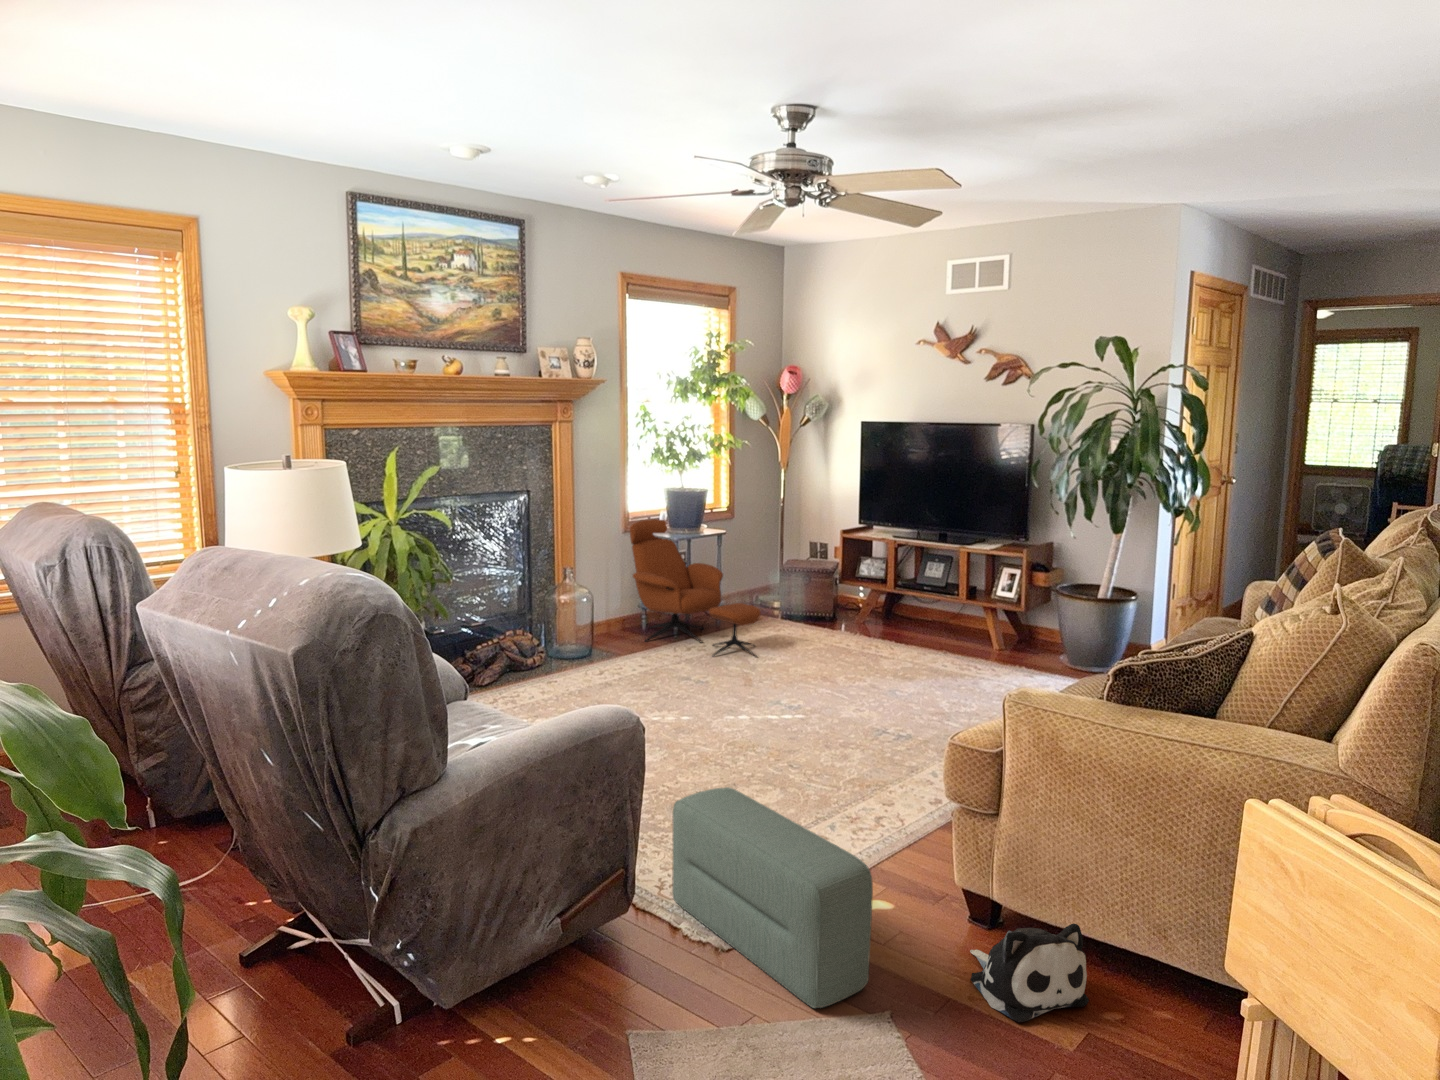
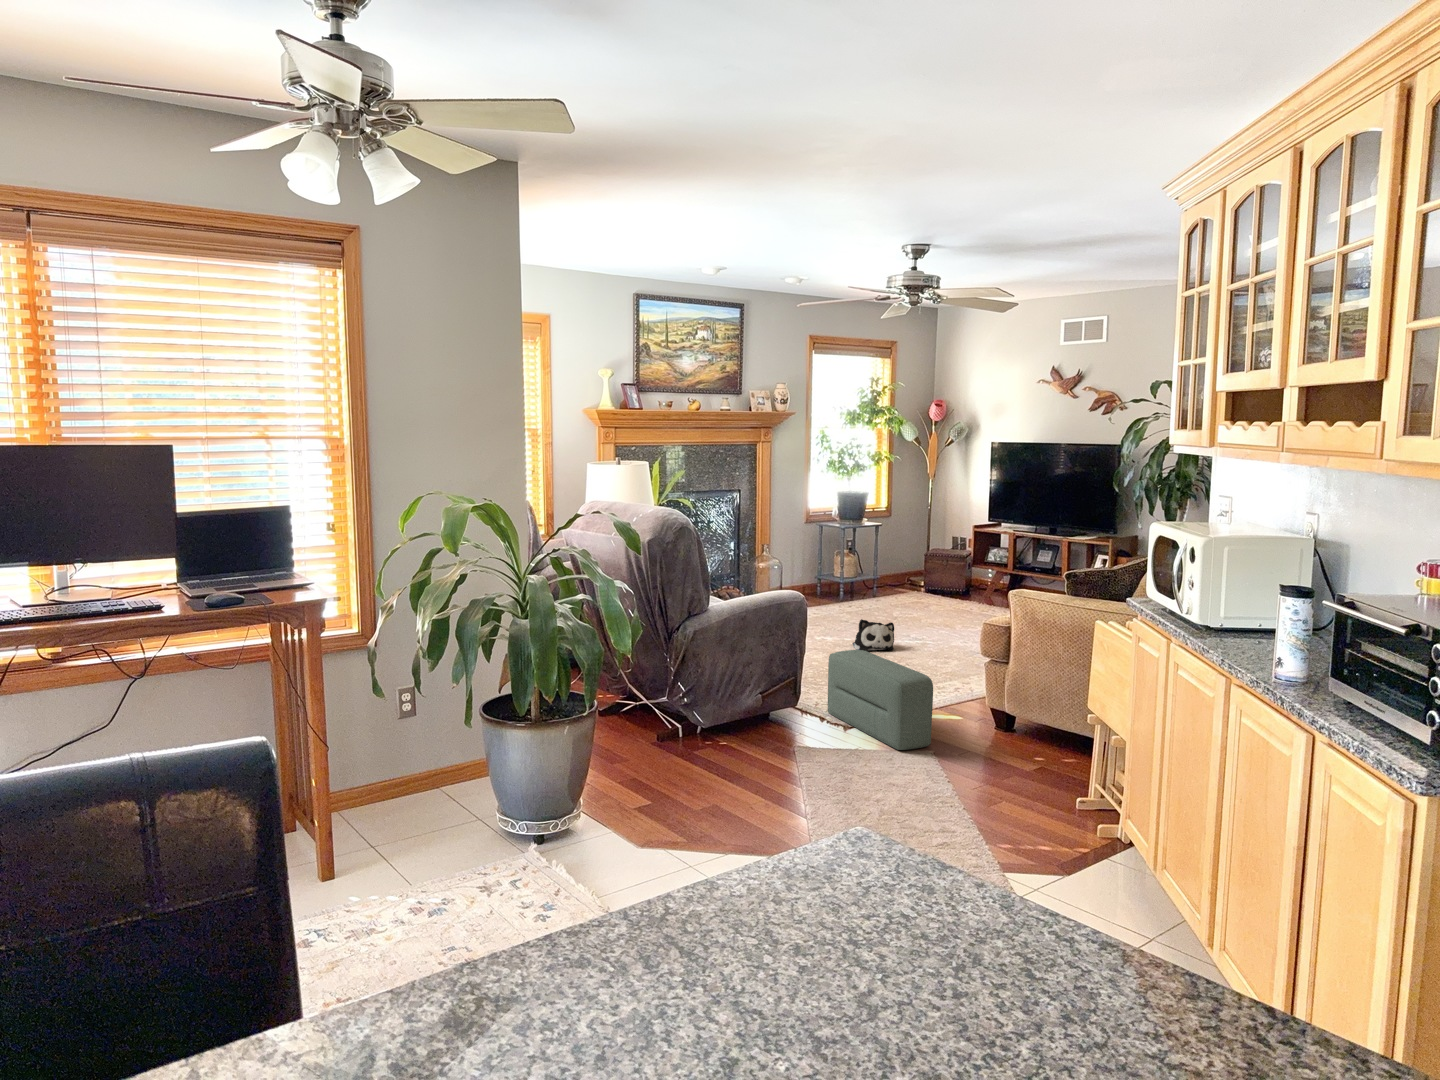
lounge chair: present [630,519,761,657] -> none [812,514,906,614]
plush toy: present [970,923,1089,1022] -> present [853,619,894,651]

